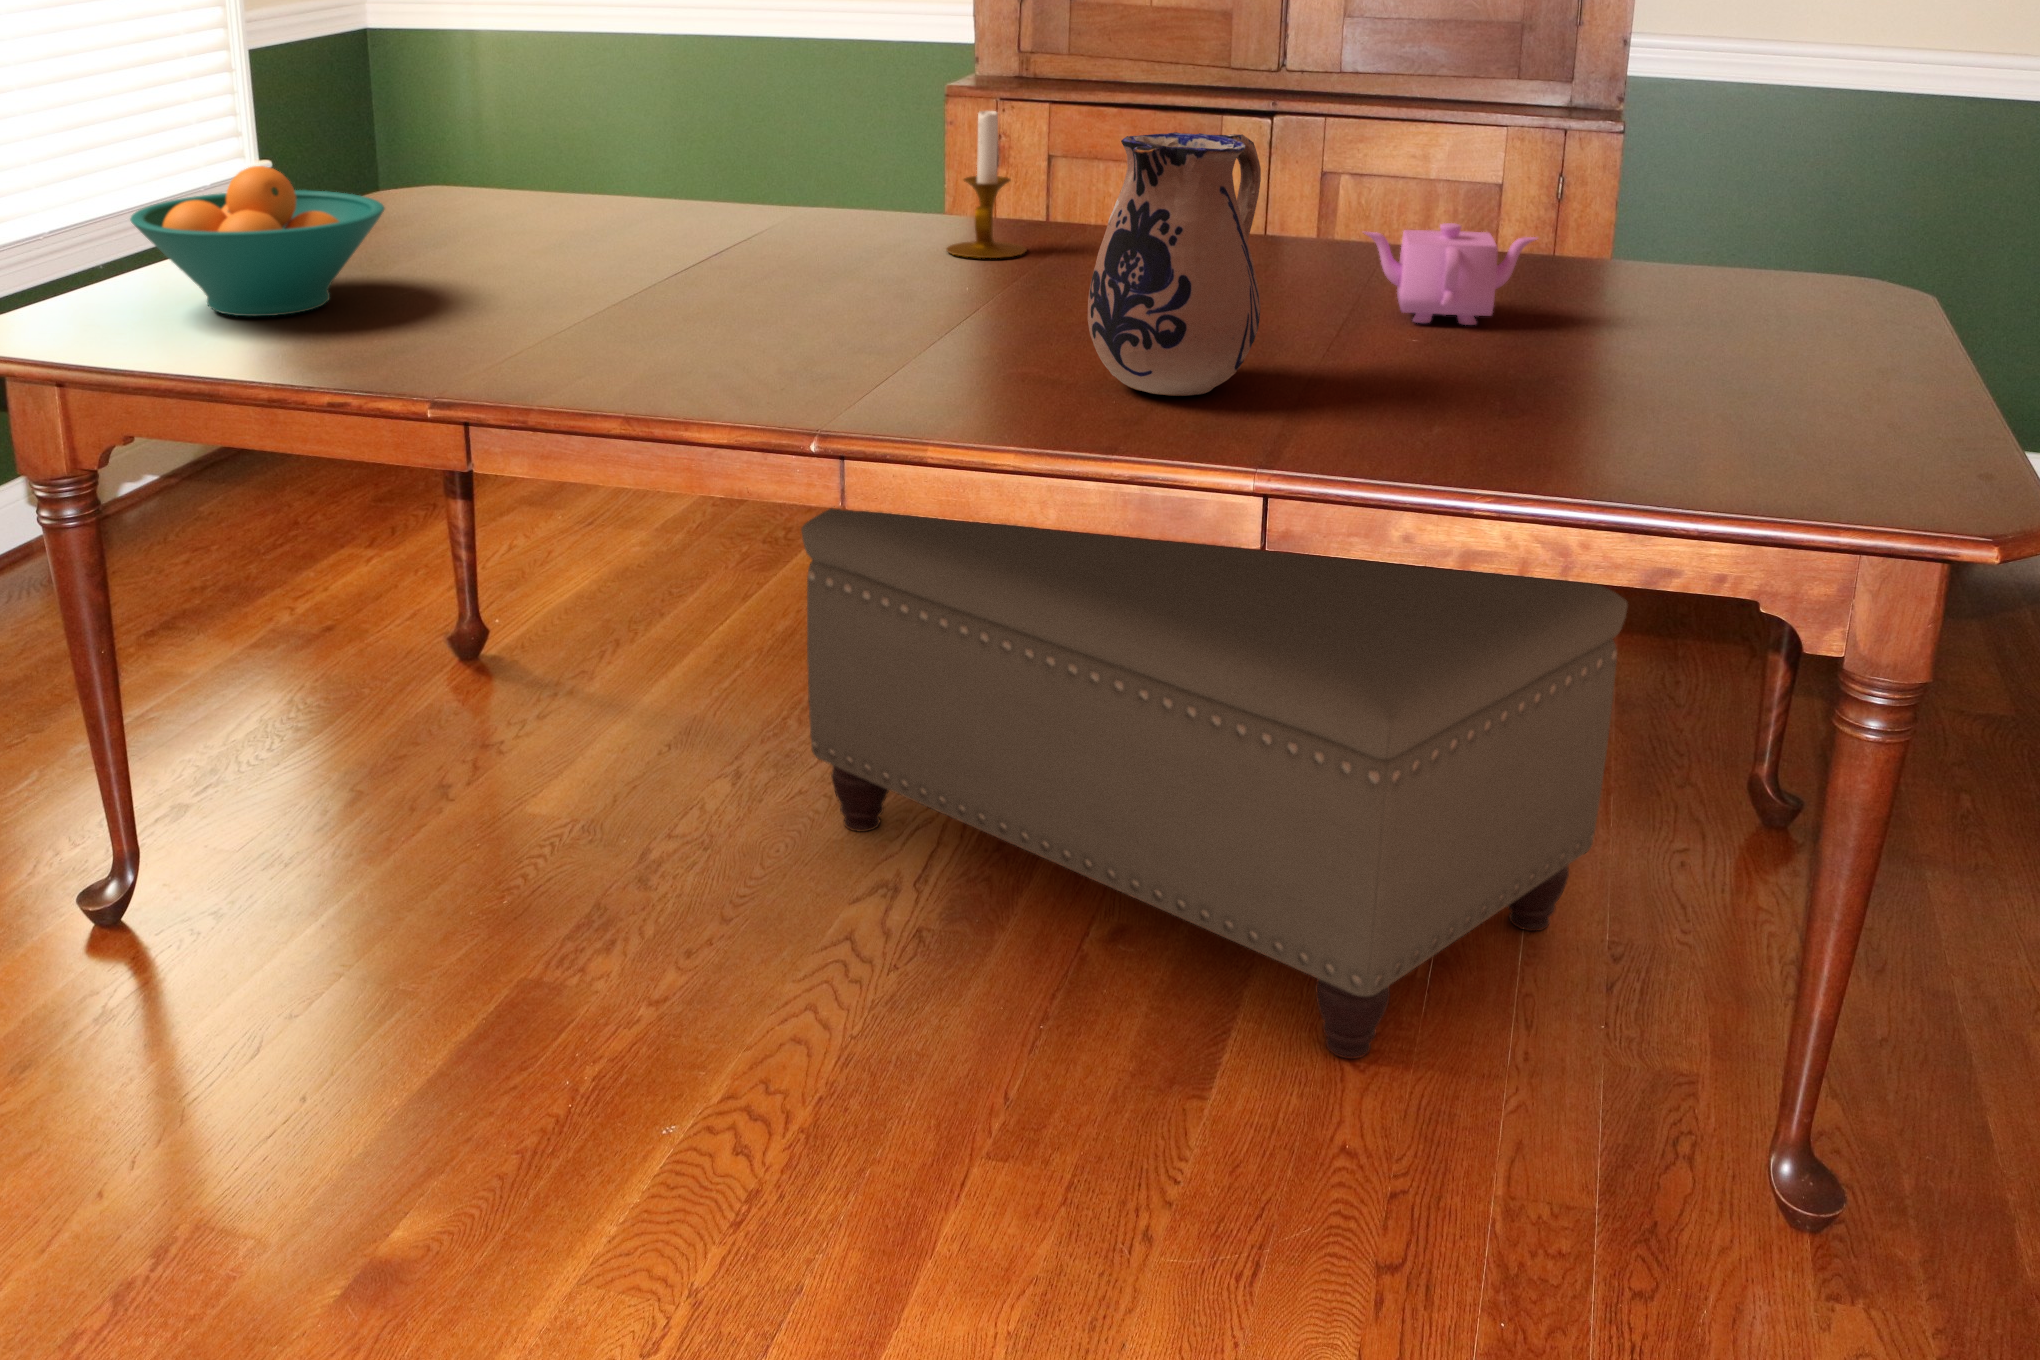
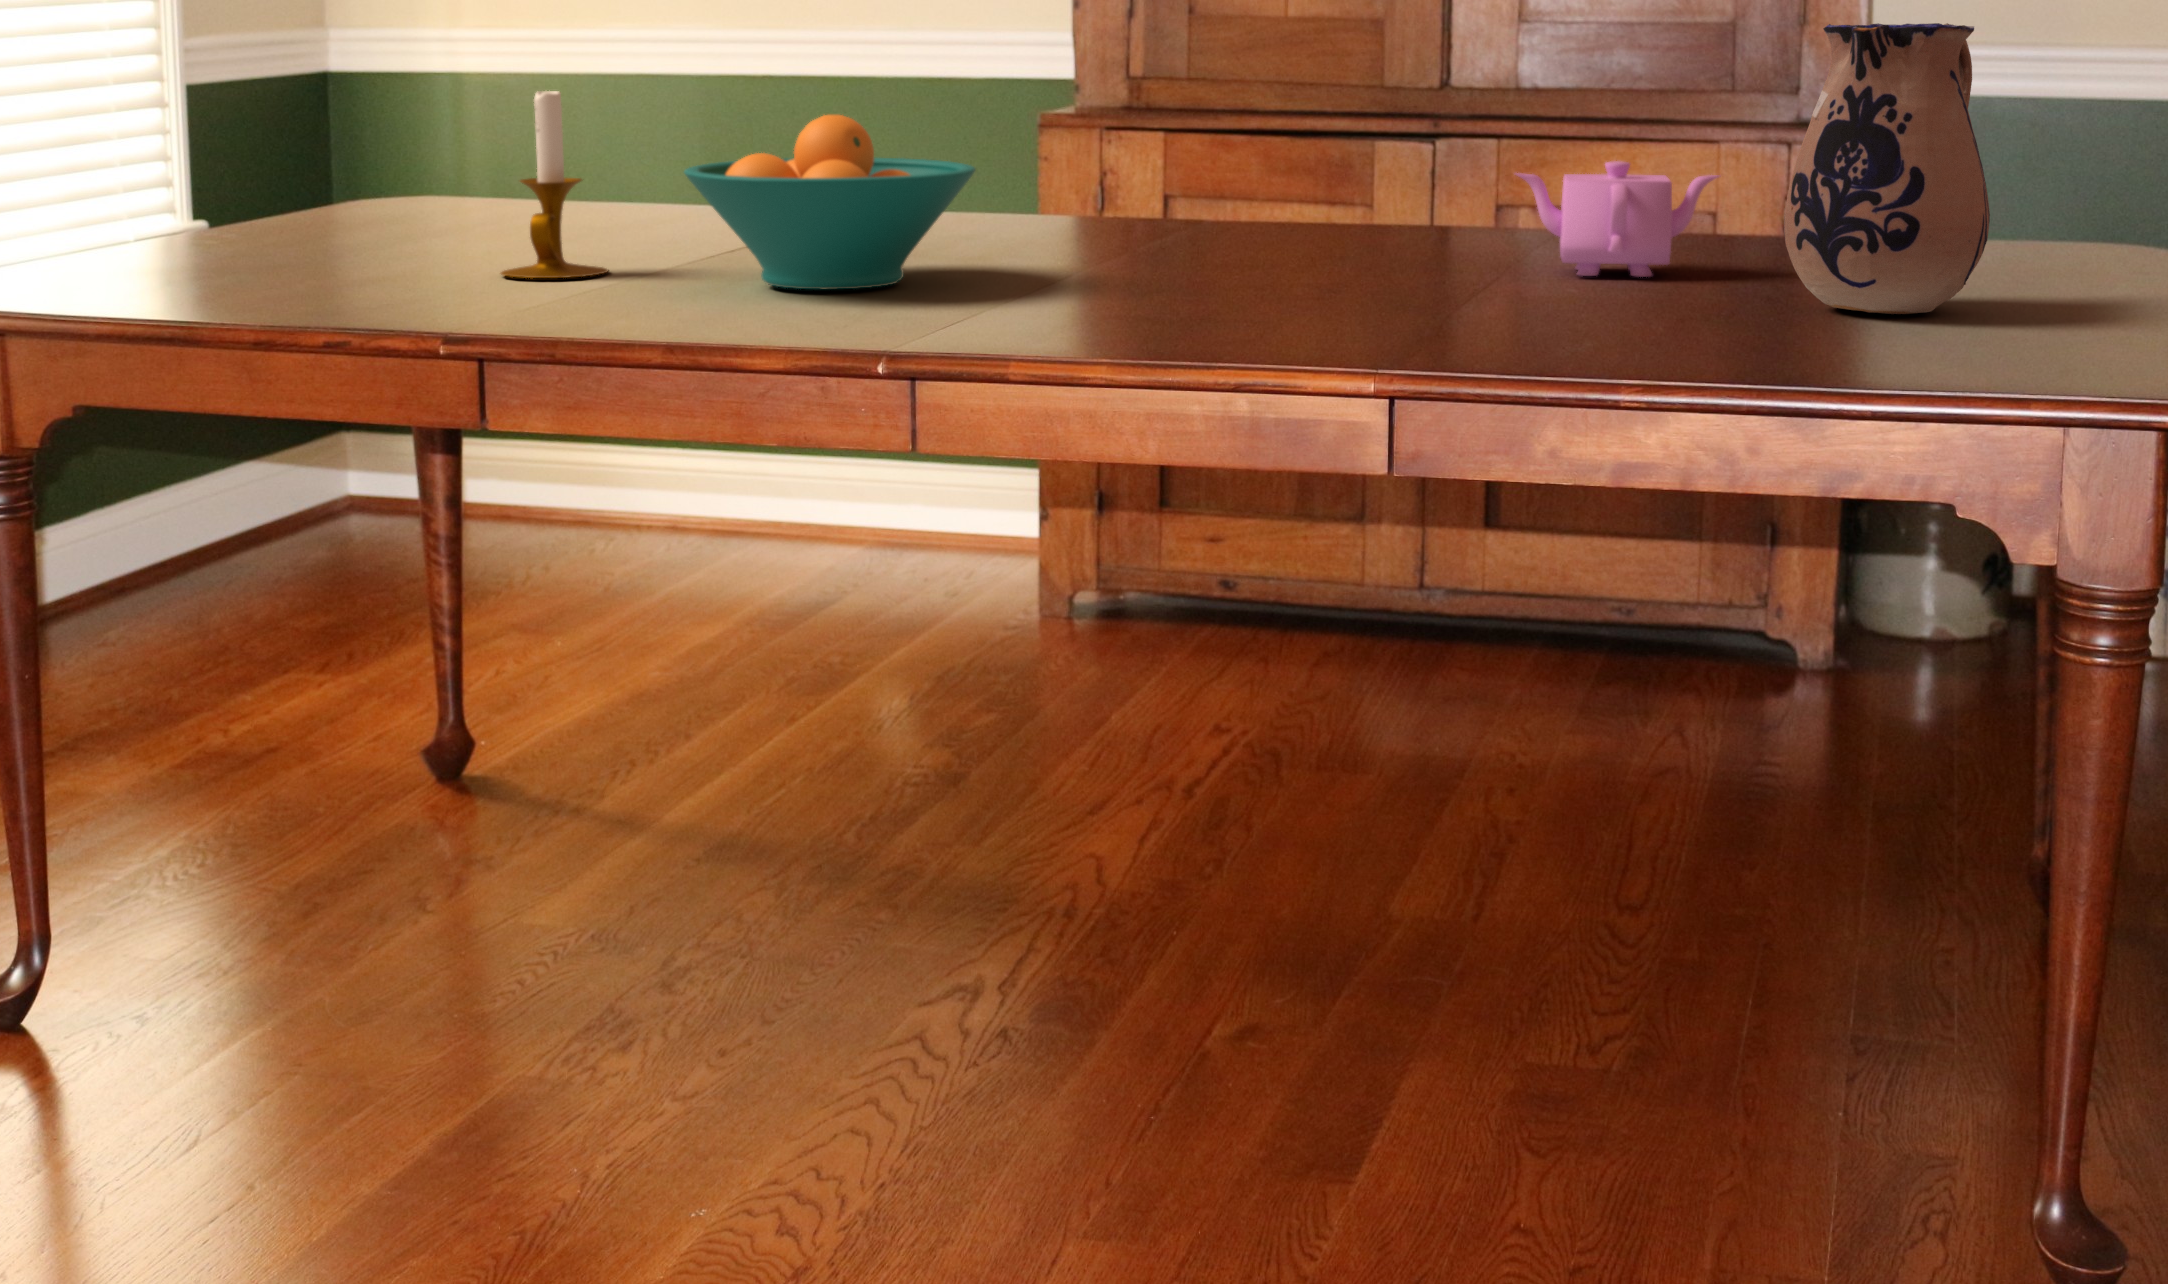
candlestick: present [946,111,1026,258] -> present [501,91,608,278]
ceramic pitcher: present [1088,132,1261,396] -> present [1784,23,1990,314]
fruit bowl: present [130,166,385,316] -> present [684,115,975,289]
ottoman: present [801,508,1628,1059] -> none [857,472,1848,1140]

